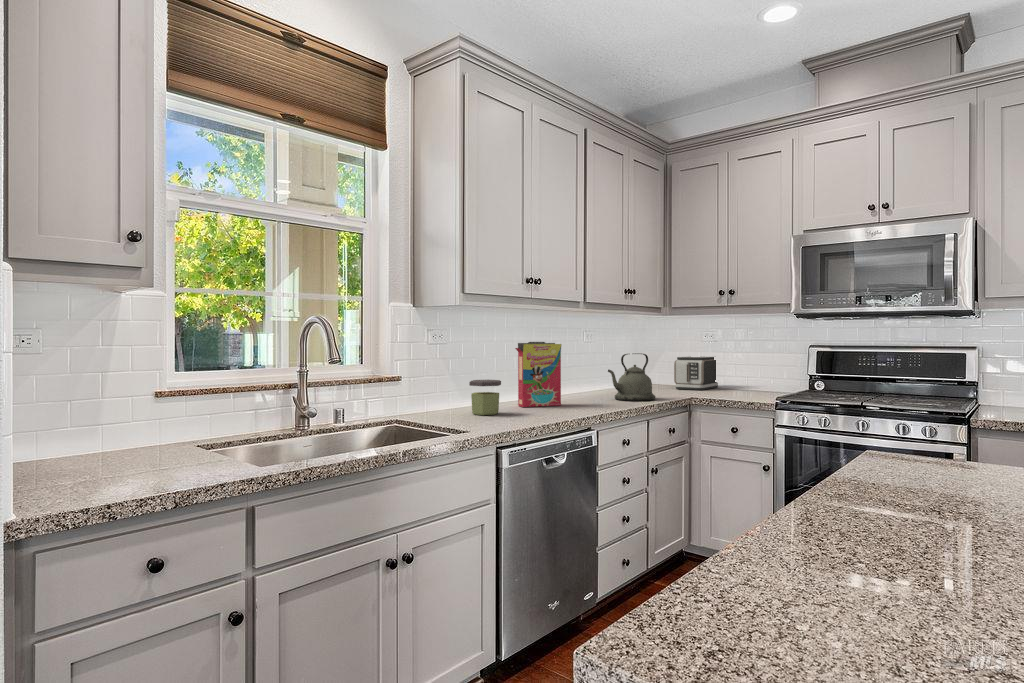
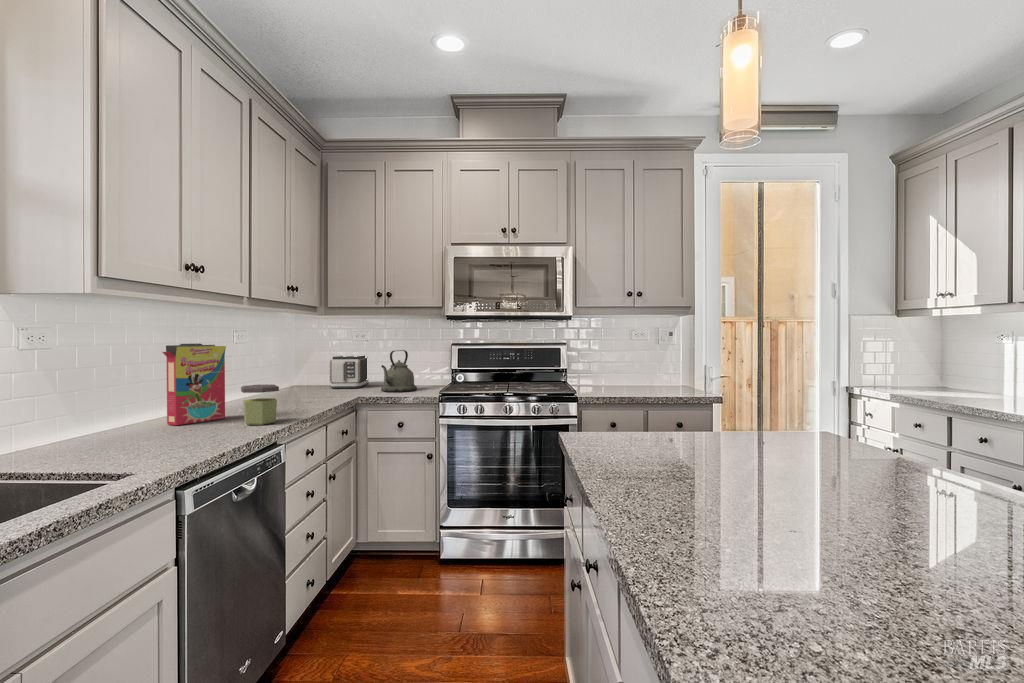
kettle: present [608,353,655,401] -> present [381,350,417,392]
jar: present [469,380,501,415] -> present [241,384,279,425]

